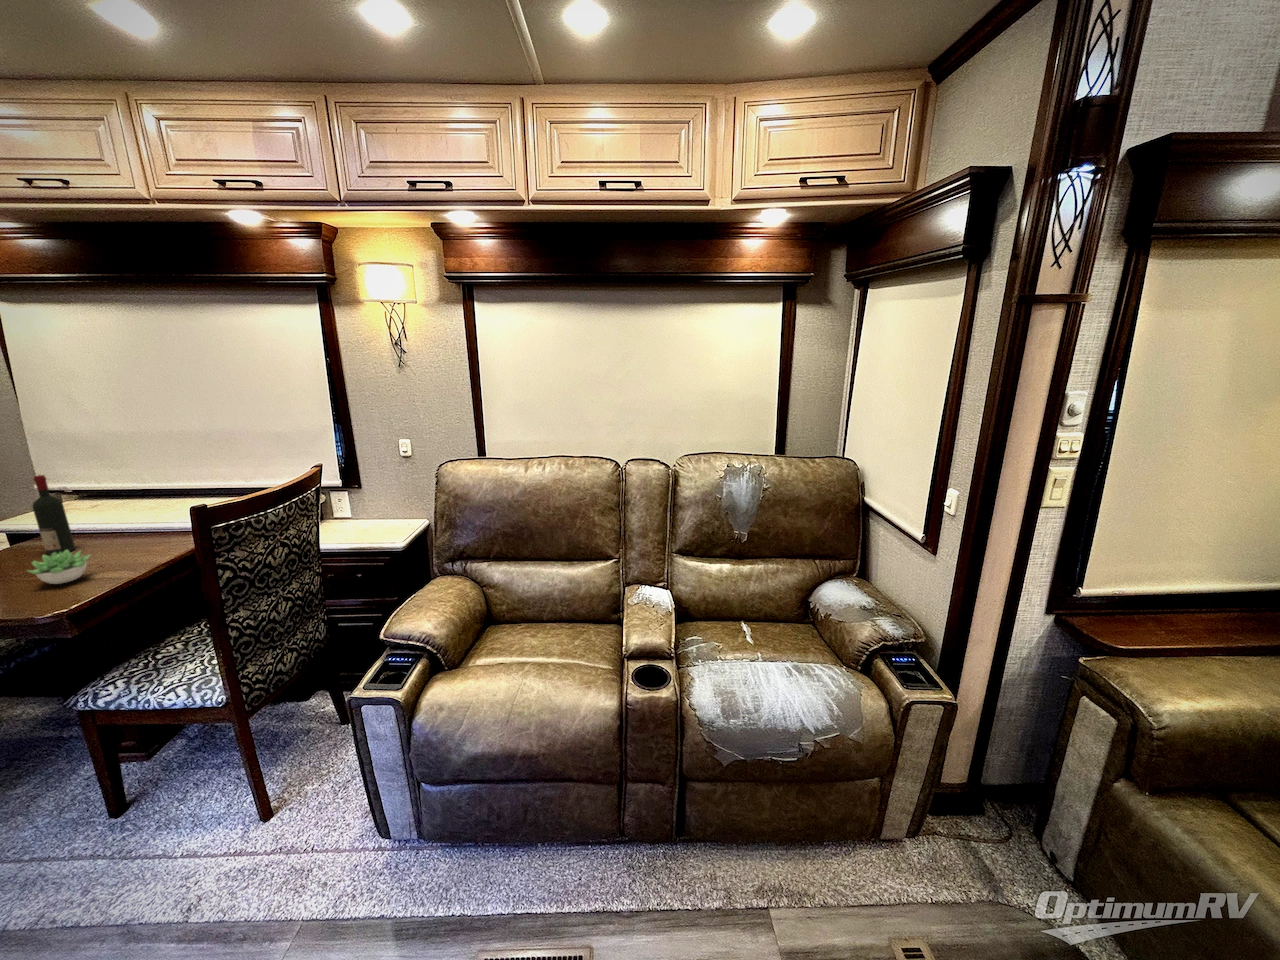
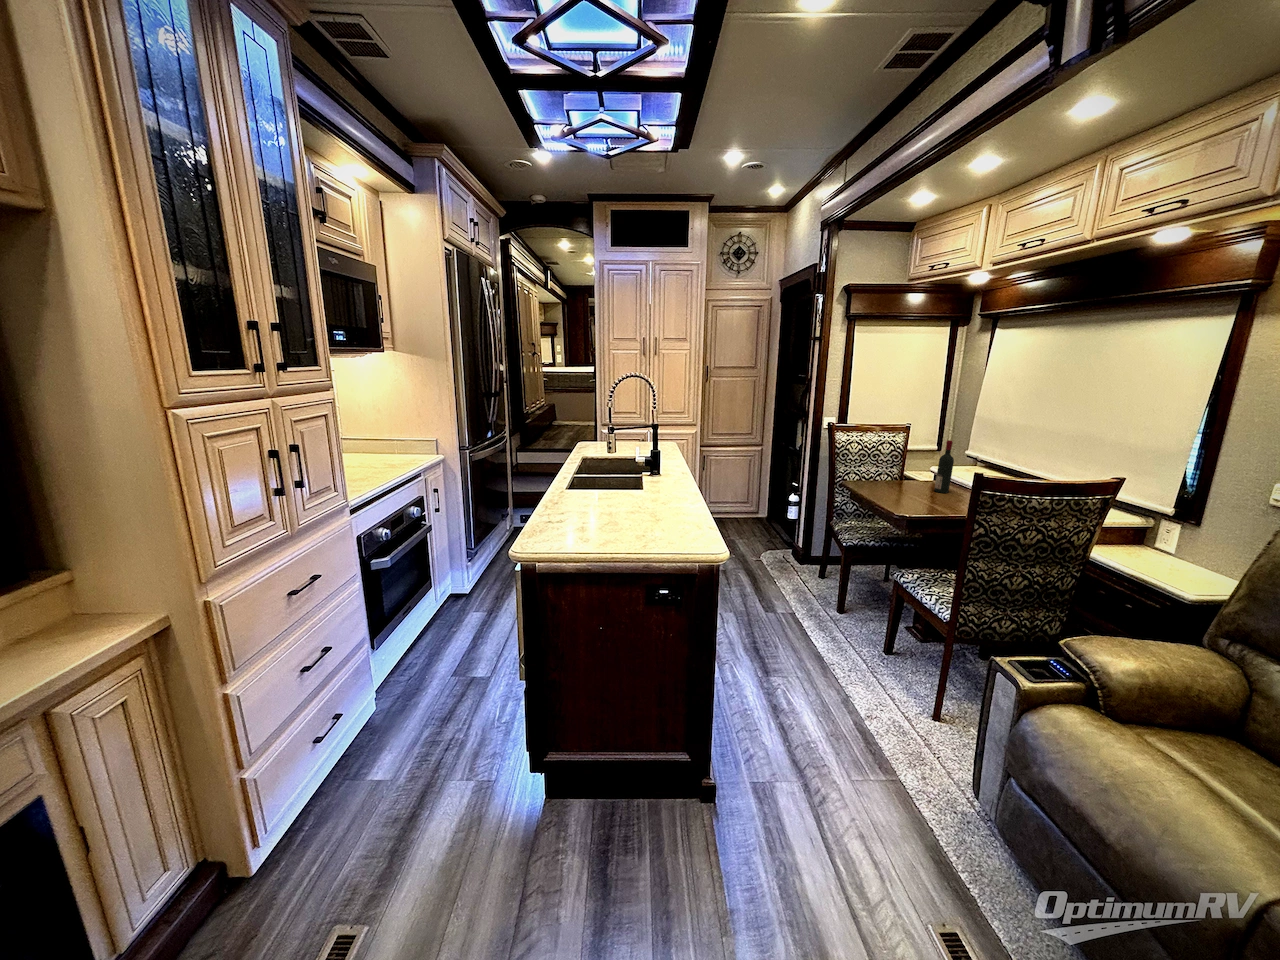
succulent plant: present [28,550,90,584] -> none [910,486,942,506]

